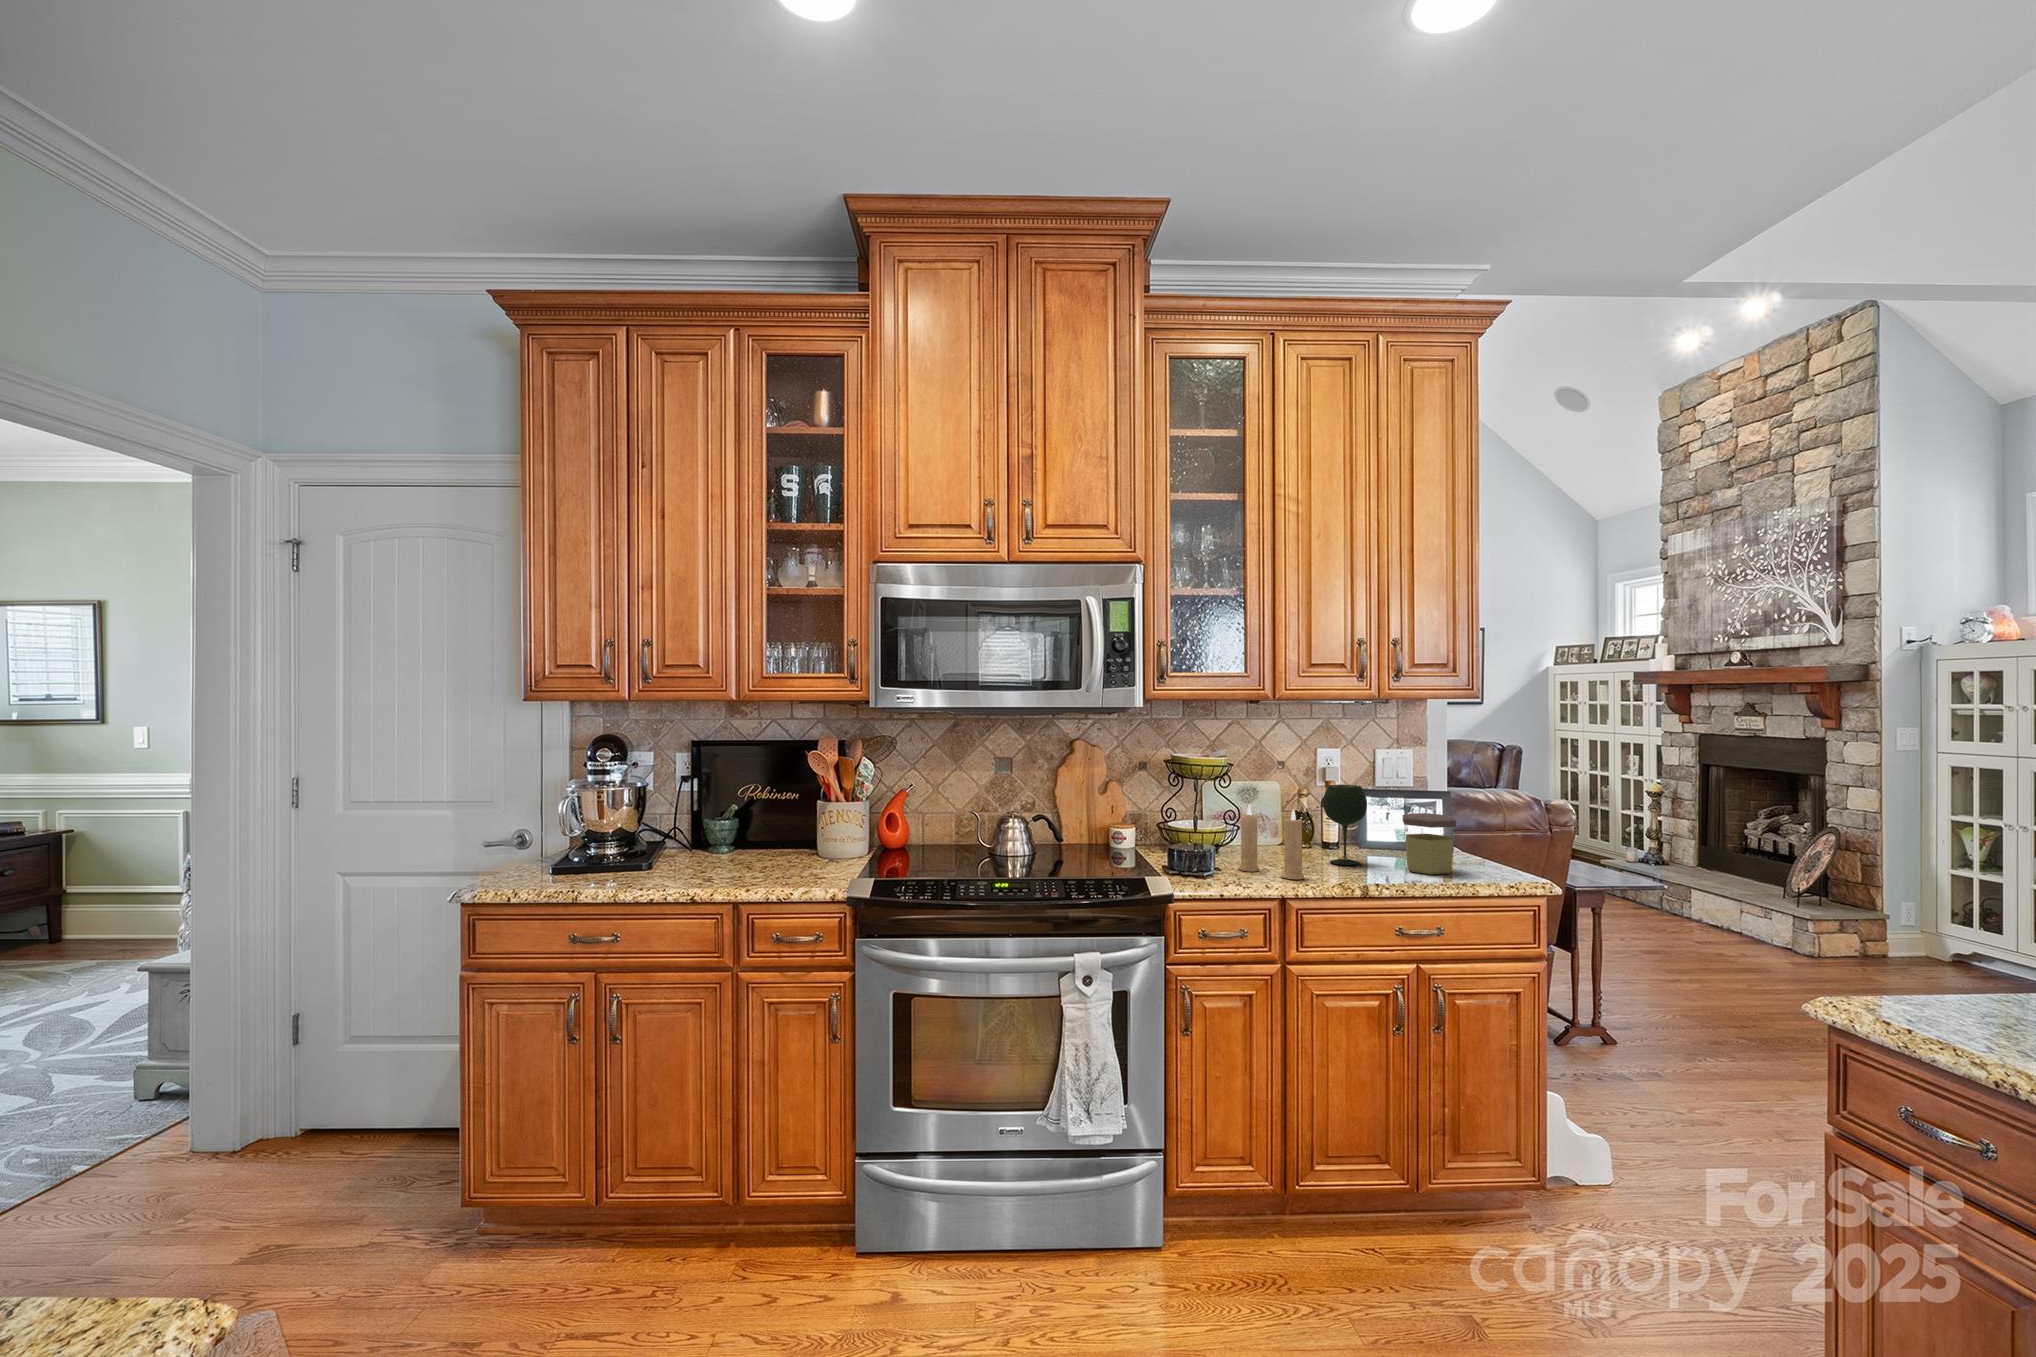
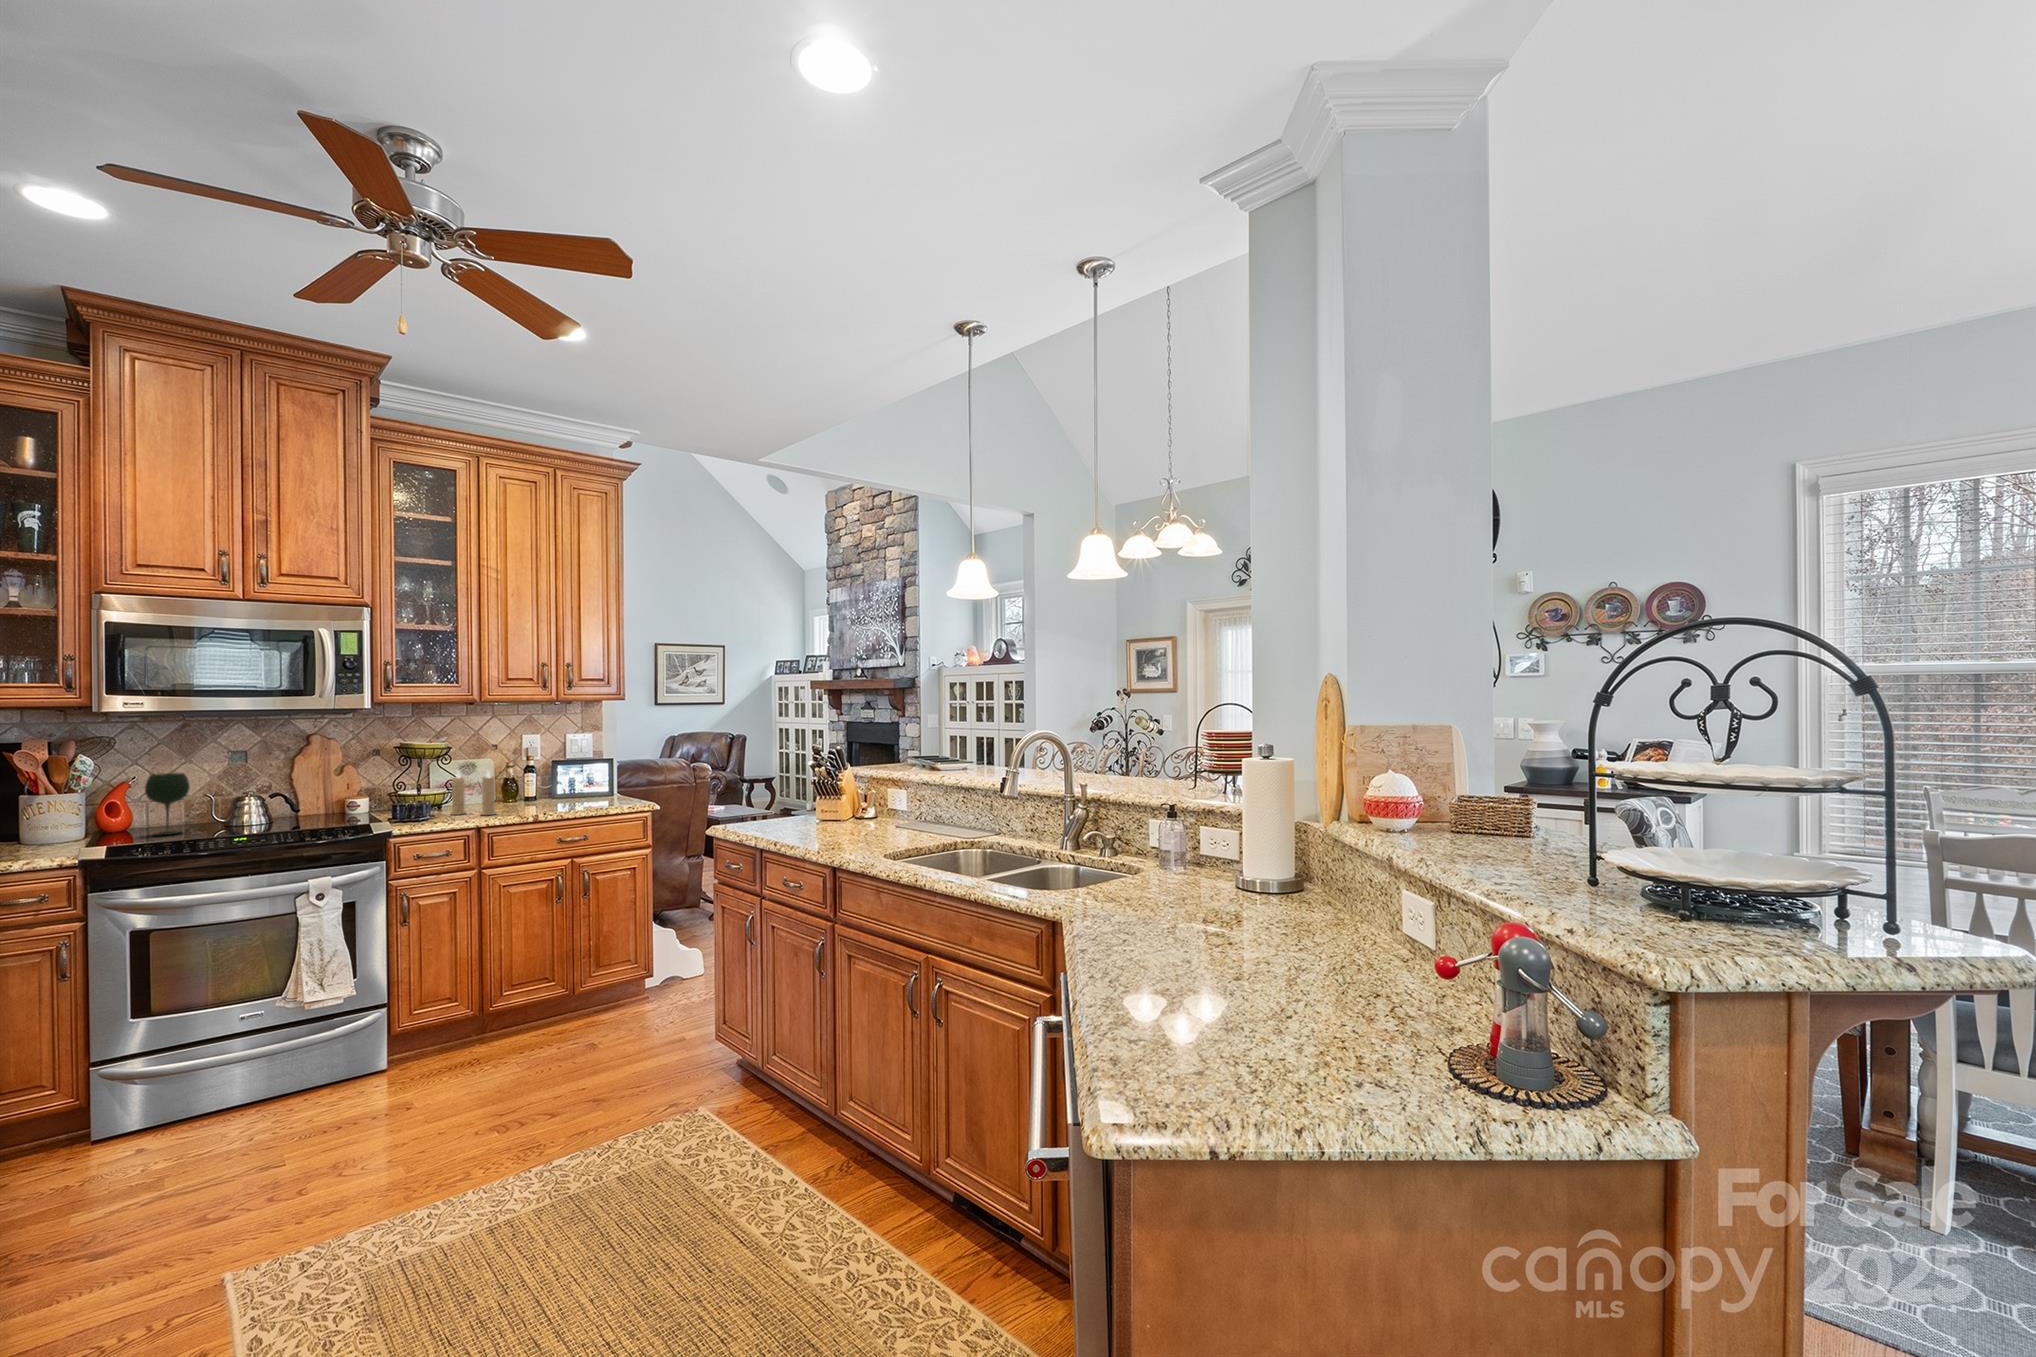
wine glass: present [1323,784,1367,865] -> present [145,773,190,836]
jar: present [1403,813,1456,874] -> none [570,768,604,804]

